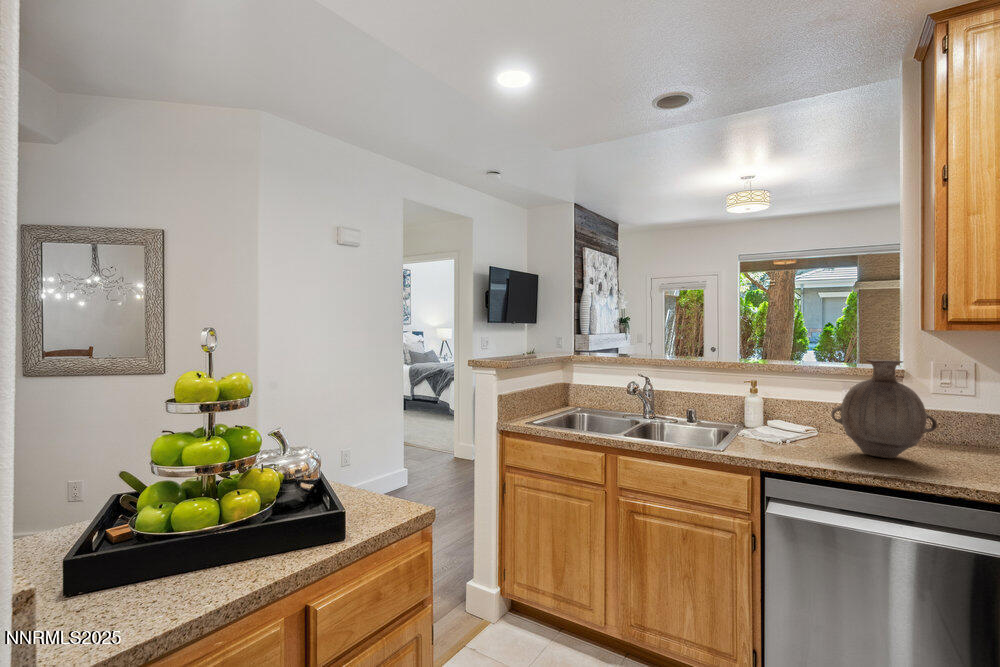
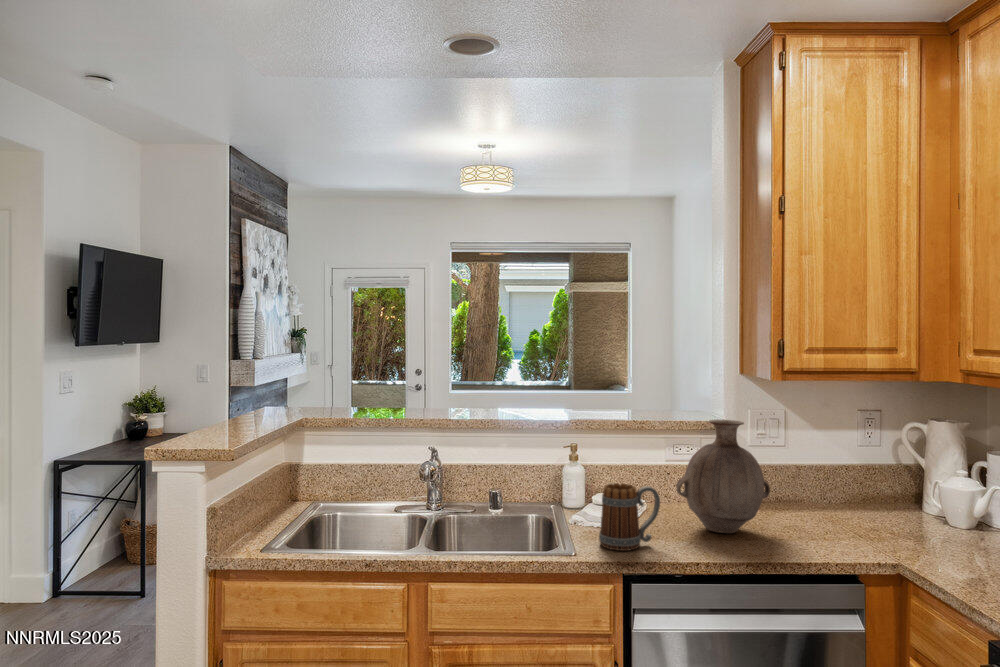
mug: none [747,403,802,454] -> present [599,483,660,551]

